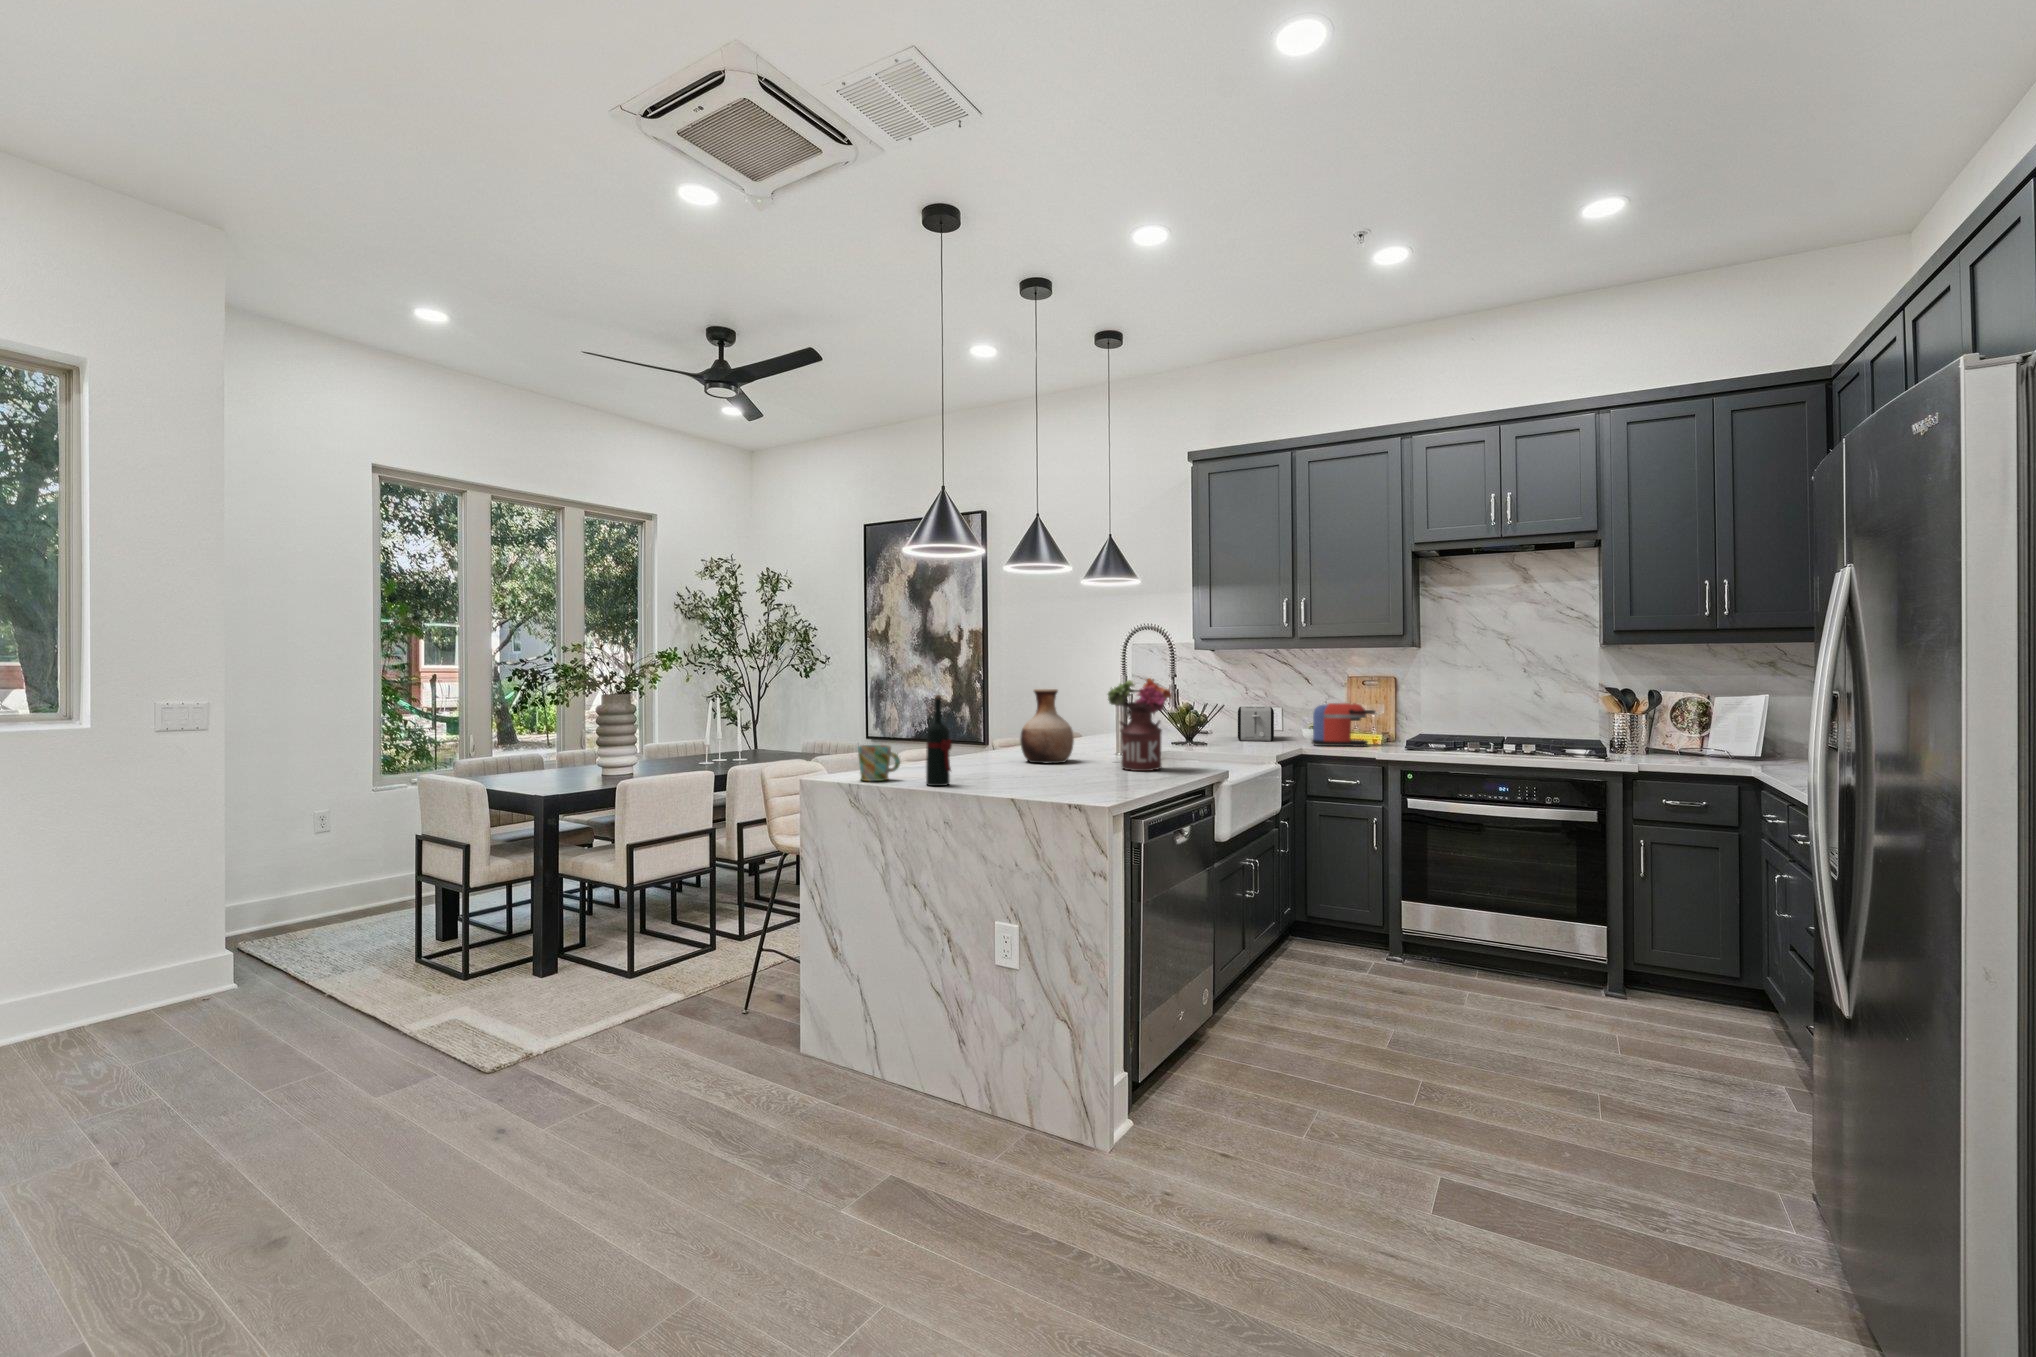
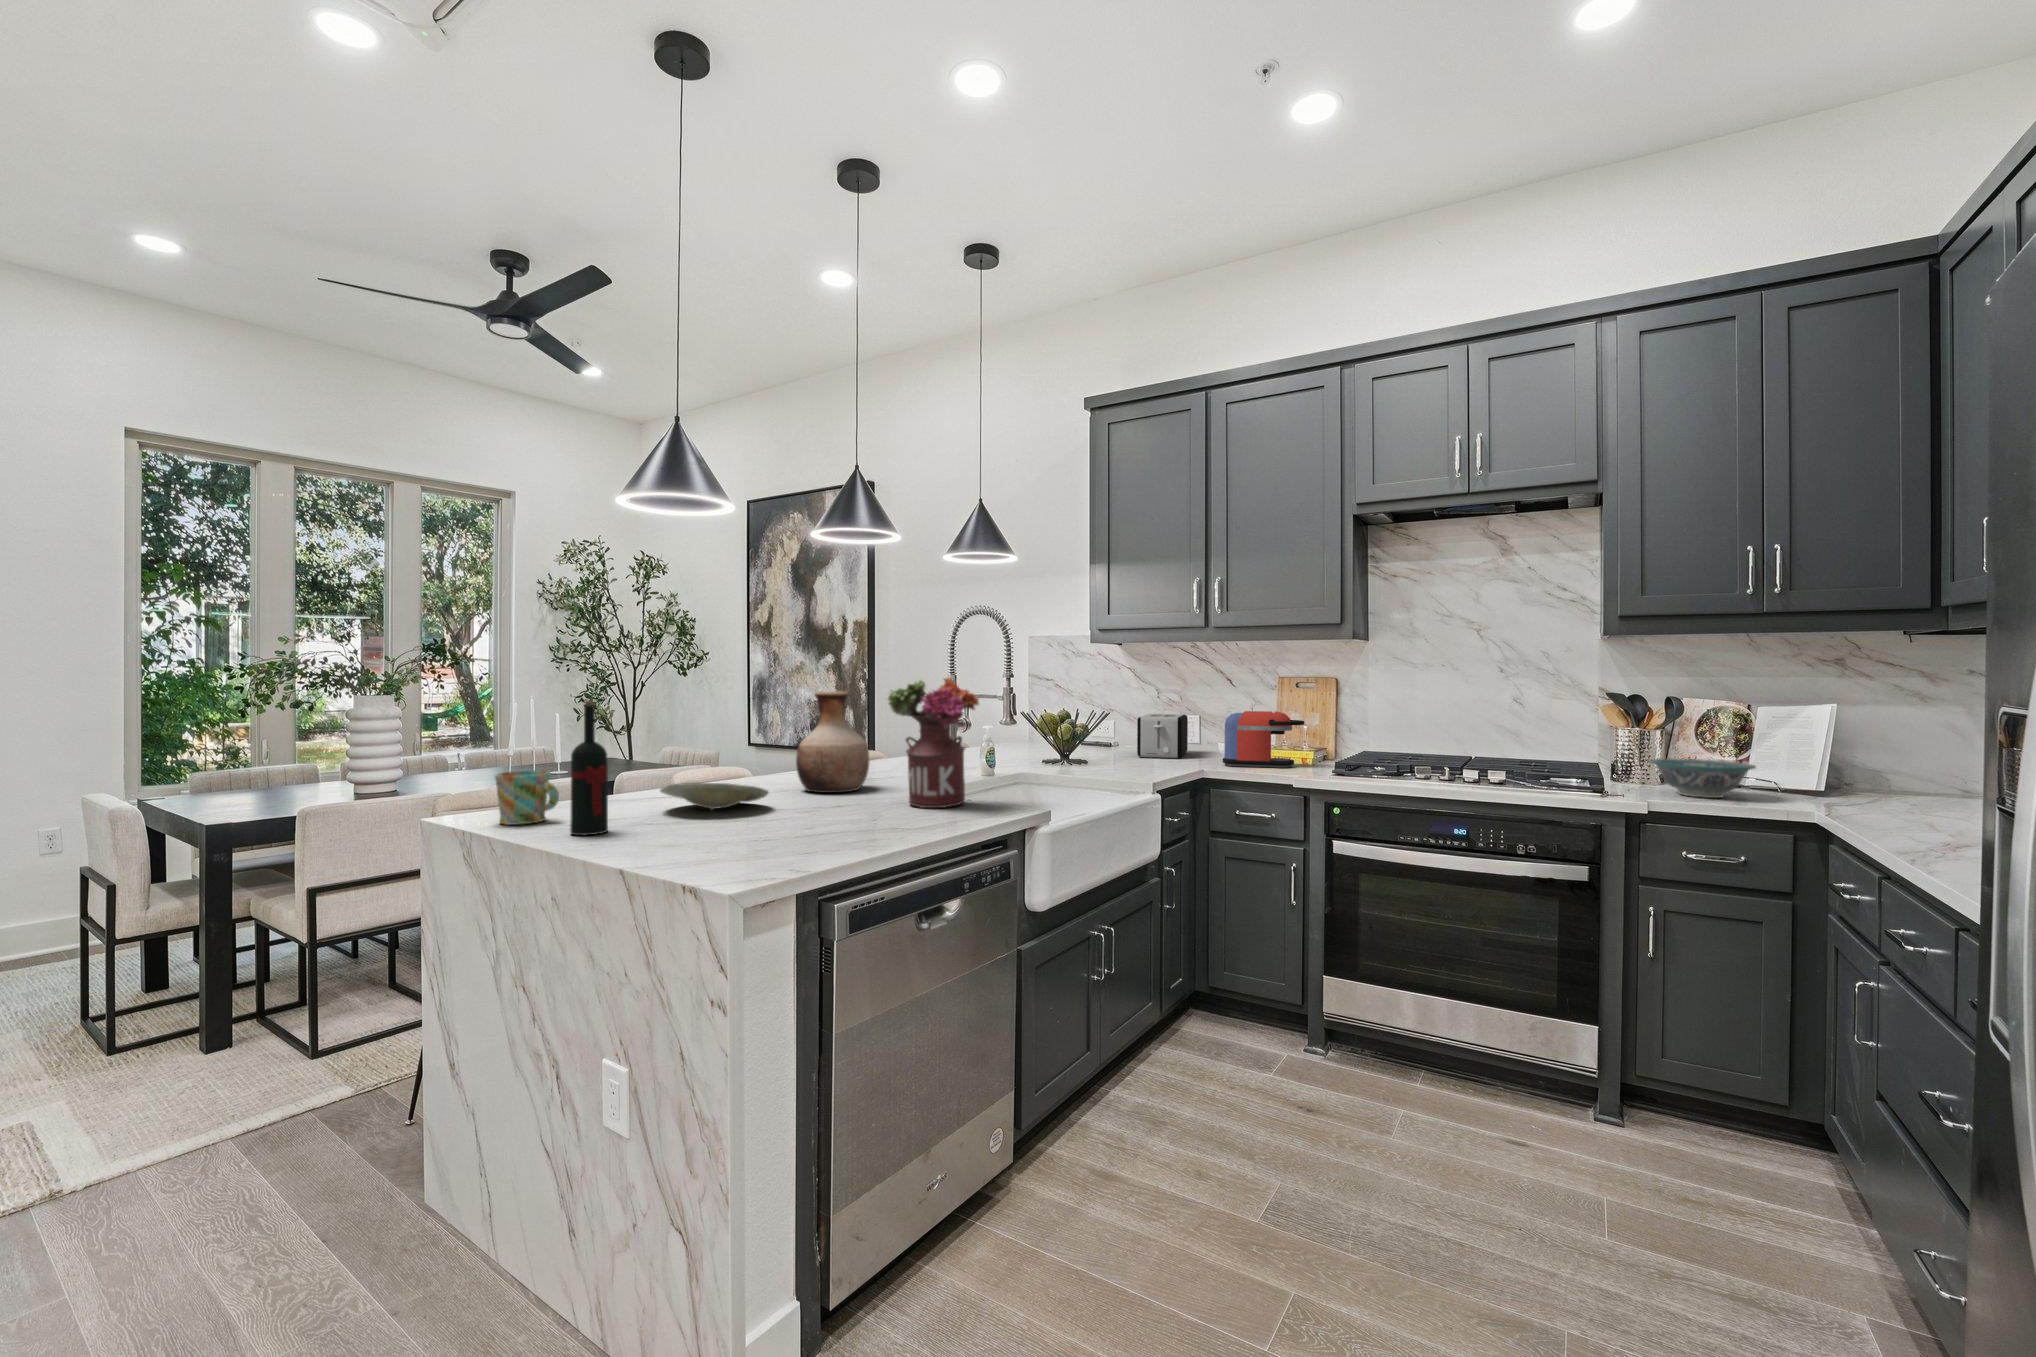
bowl: none [1640,735,1715,762] -> present [1650,759,1755,798]
plate: none [954,752,1029,773] -> present [660,783,769,810]

